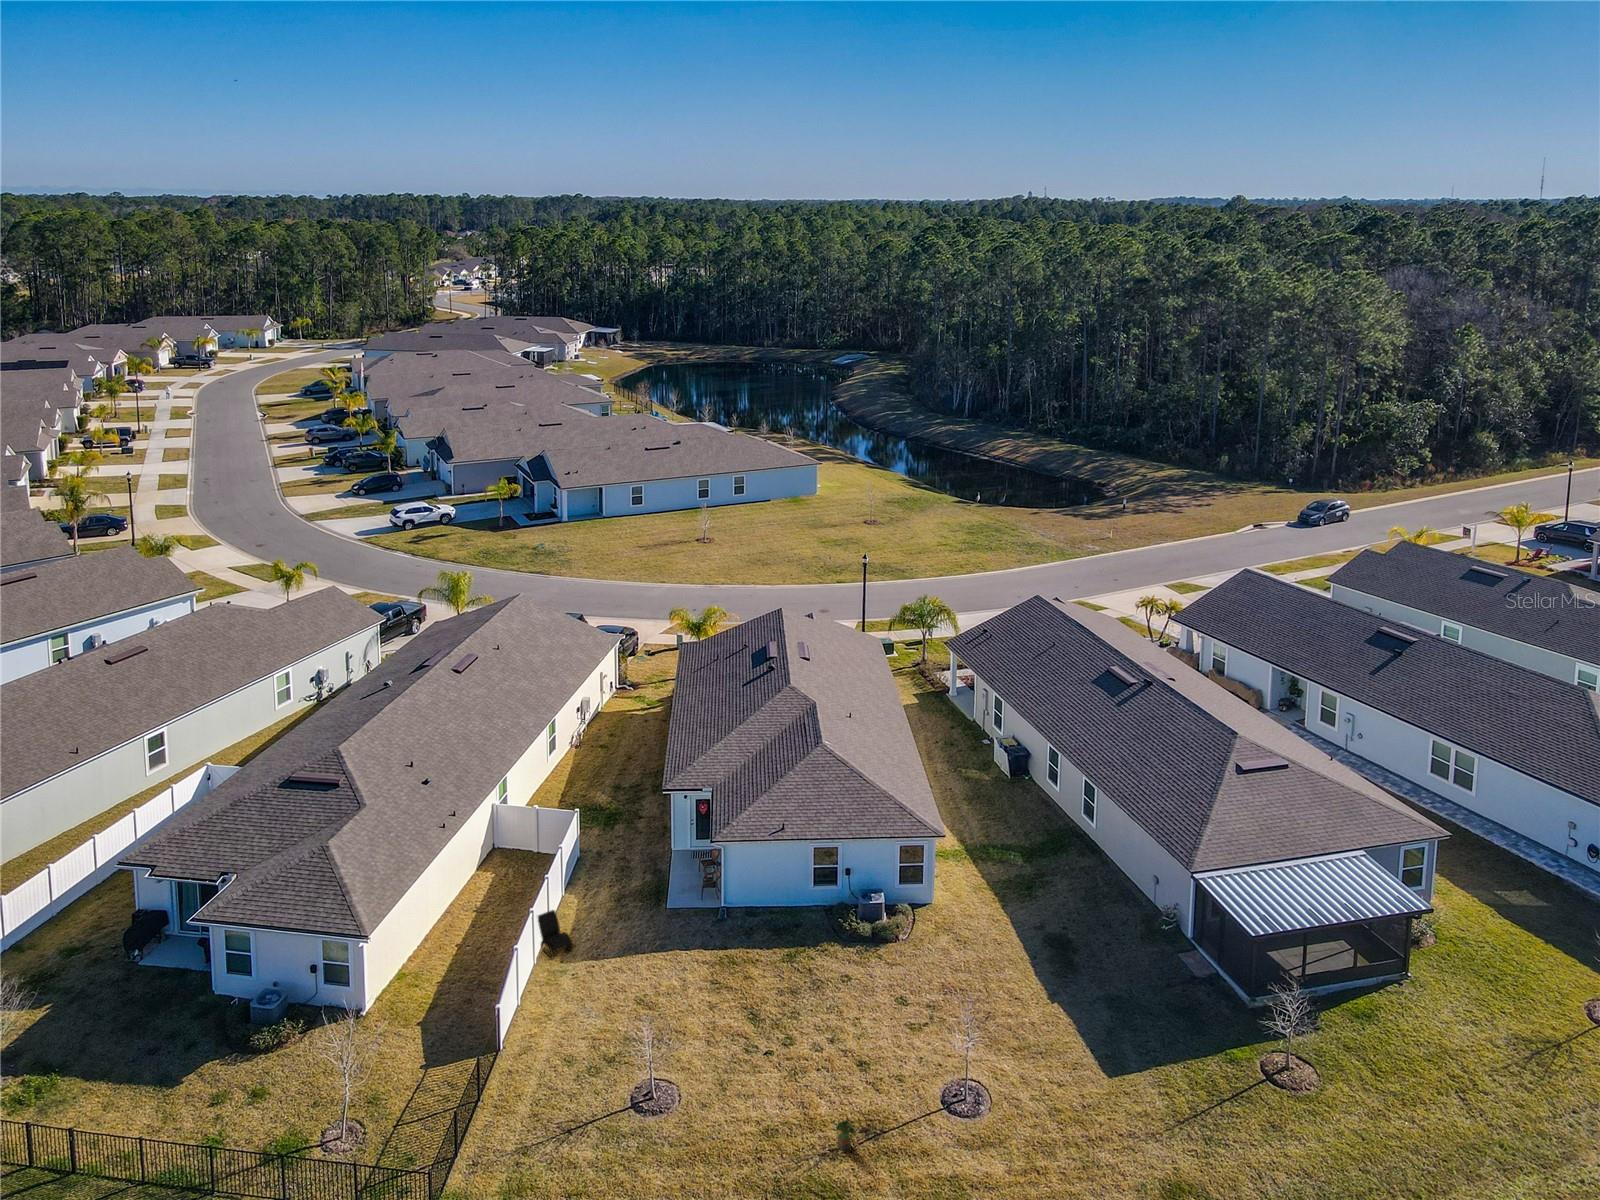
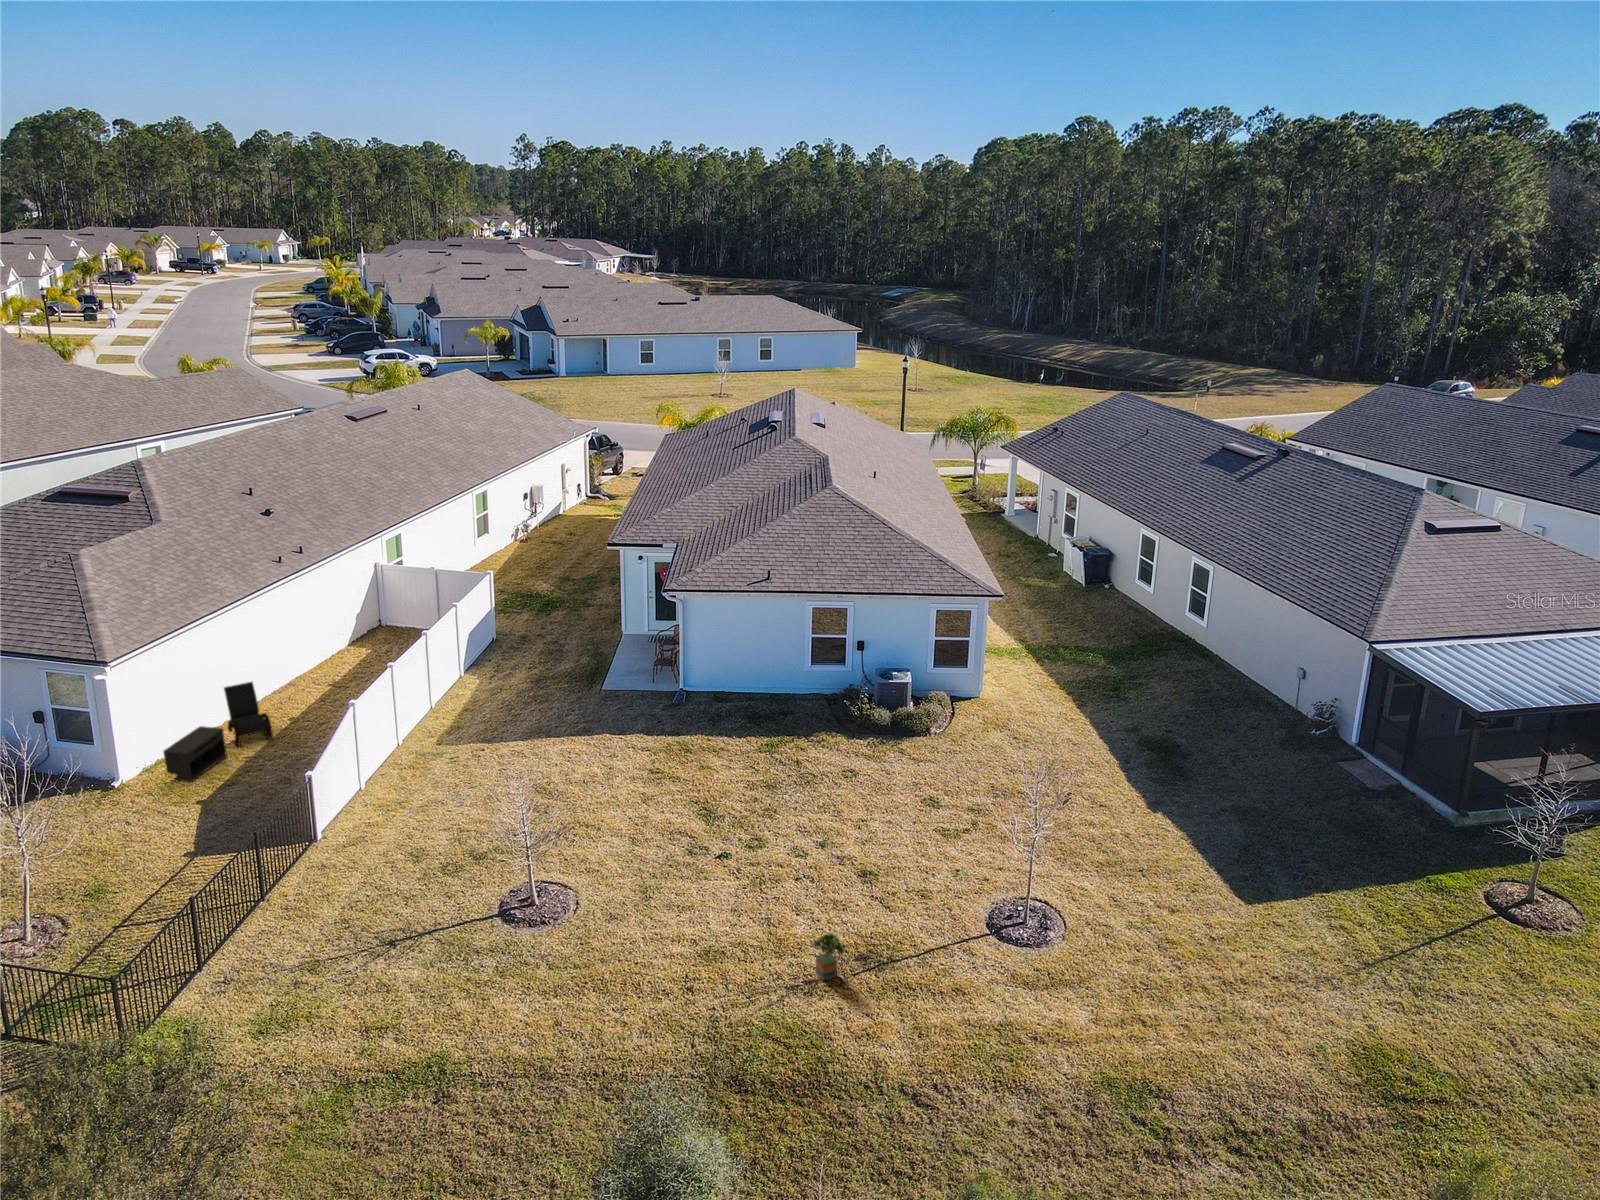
lounge chair: present [538,910,572,959] -> present [224,682,273,747]
bench: none [379,961,416,1005] -> present [163,726,227,782]

